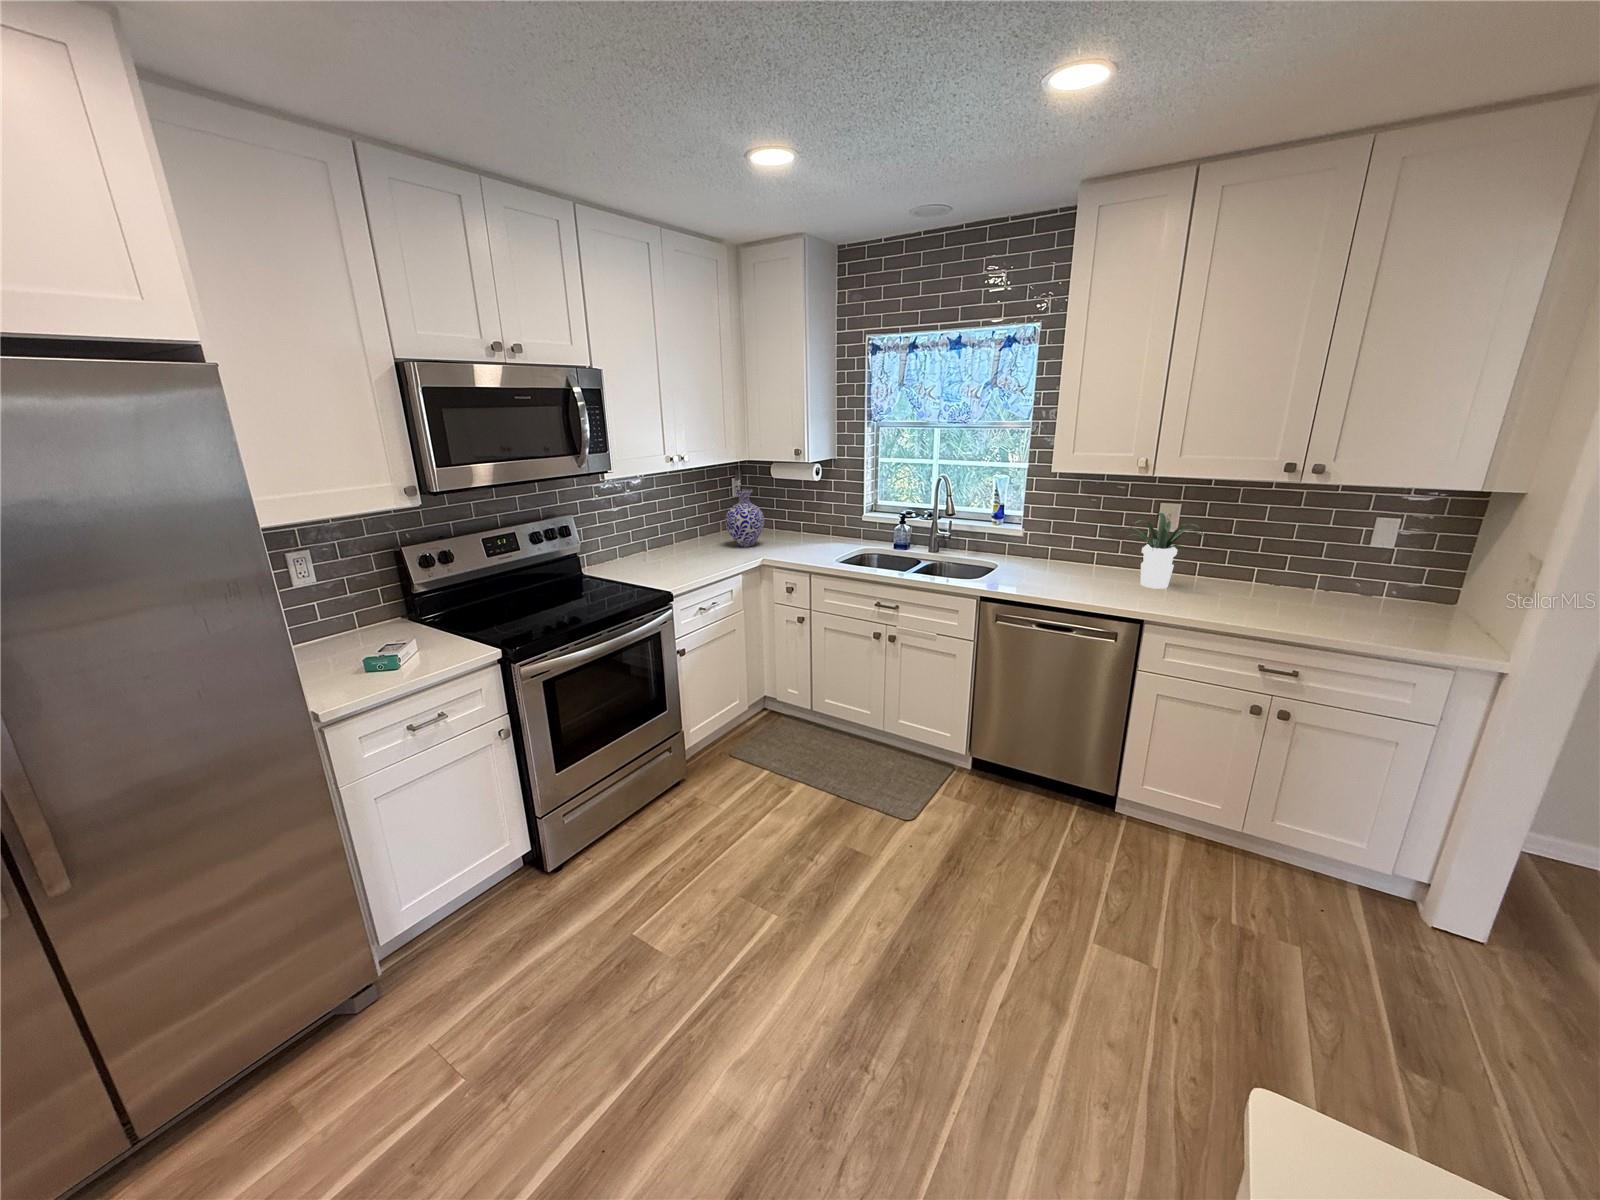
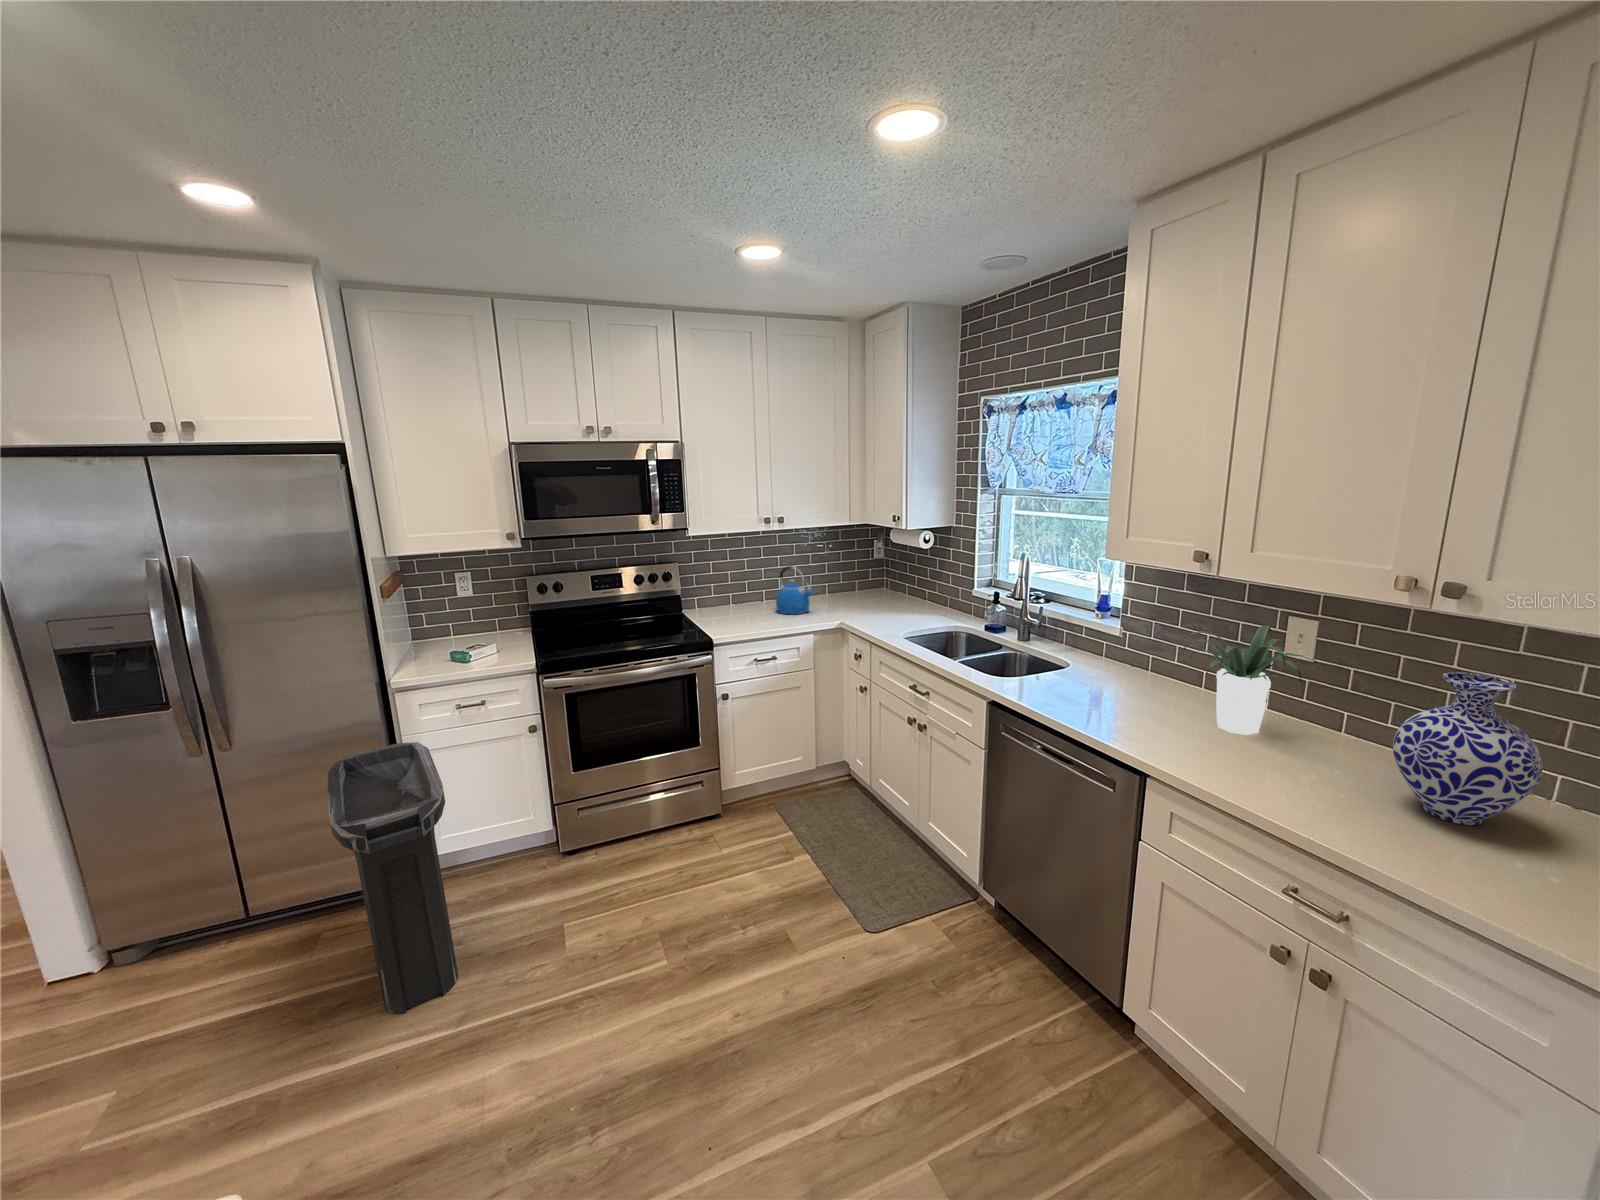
vase: present [725,489,765,547] -> present [1393,672,1542,825]
kettle: none [678,507,722,559] -> present [776,566,813,614]
trash can: none [298,785,570,1116] -> present [328,742,458,1013]

